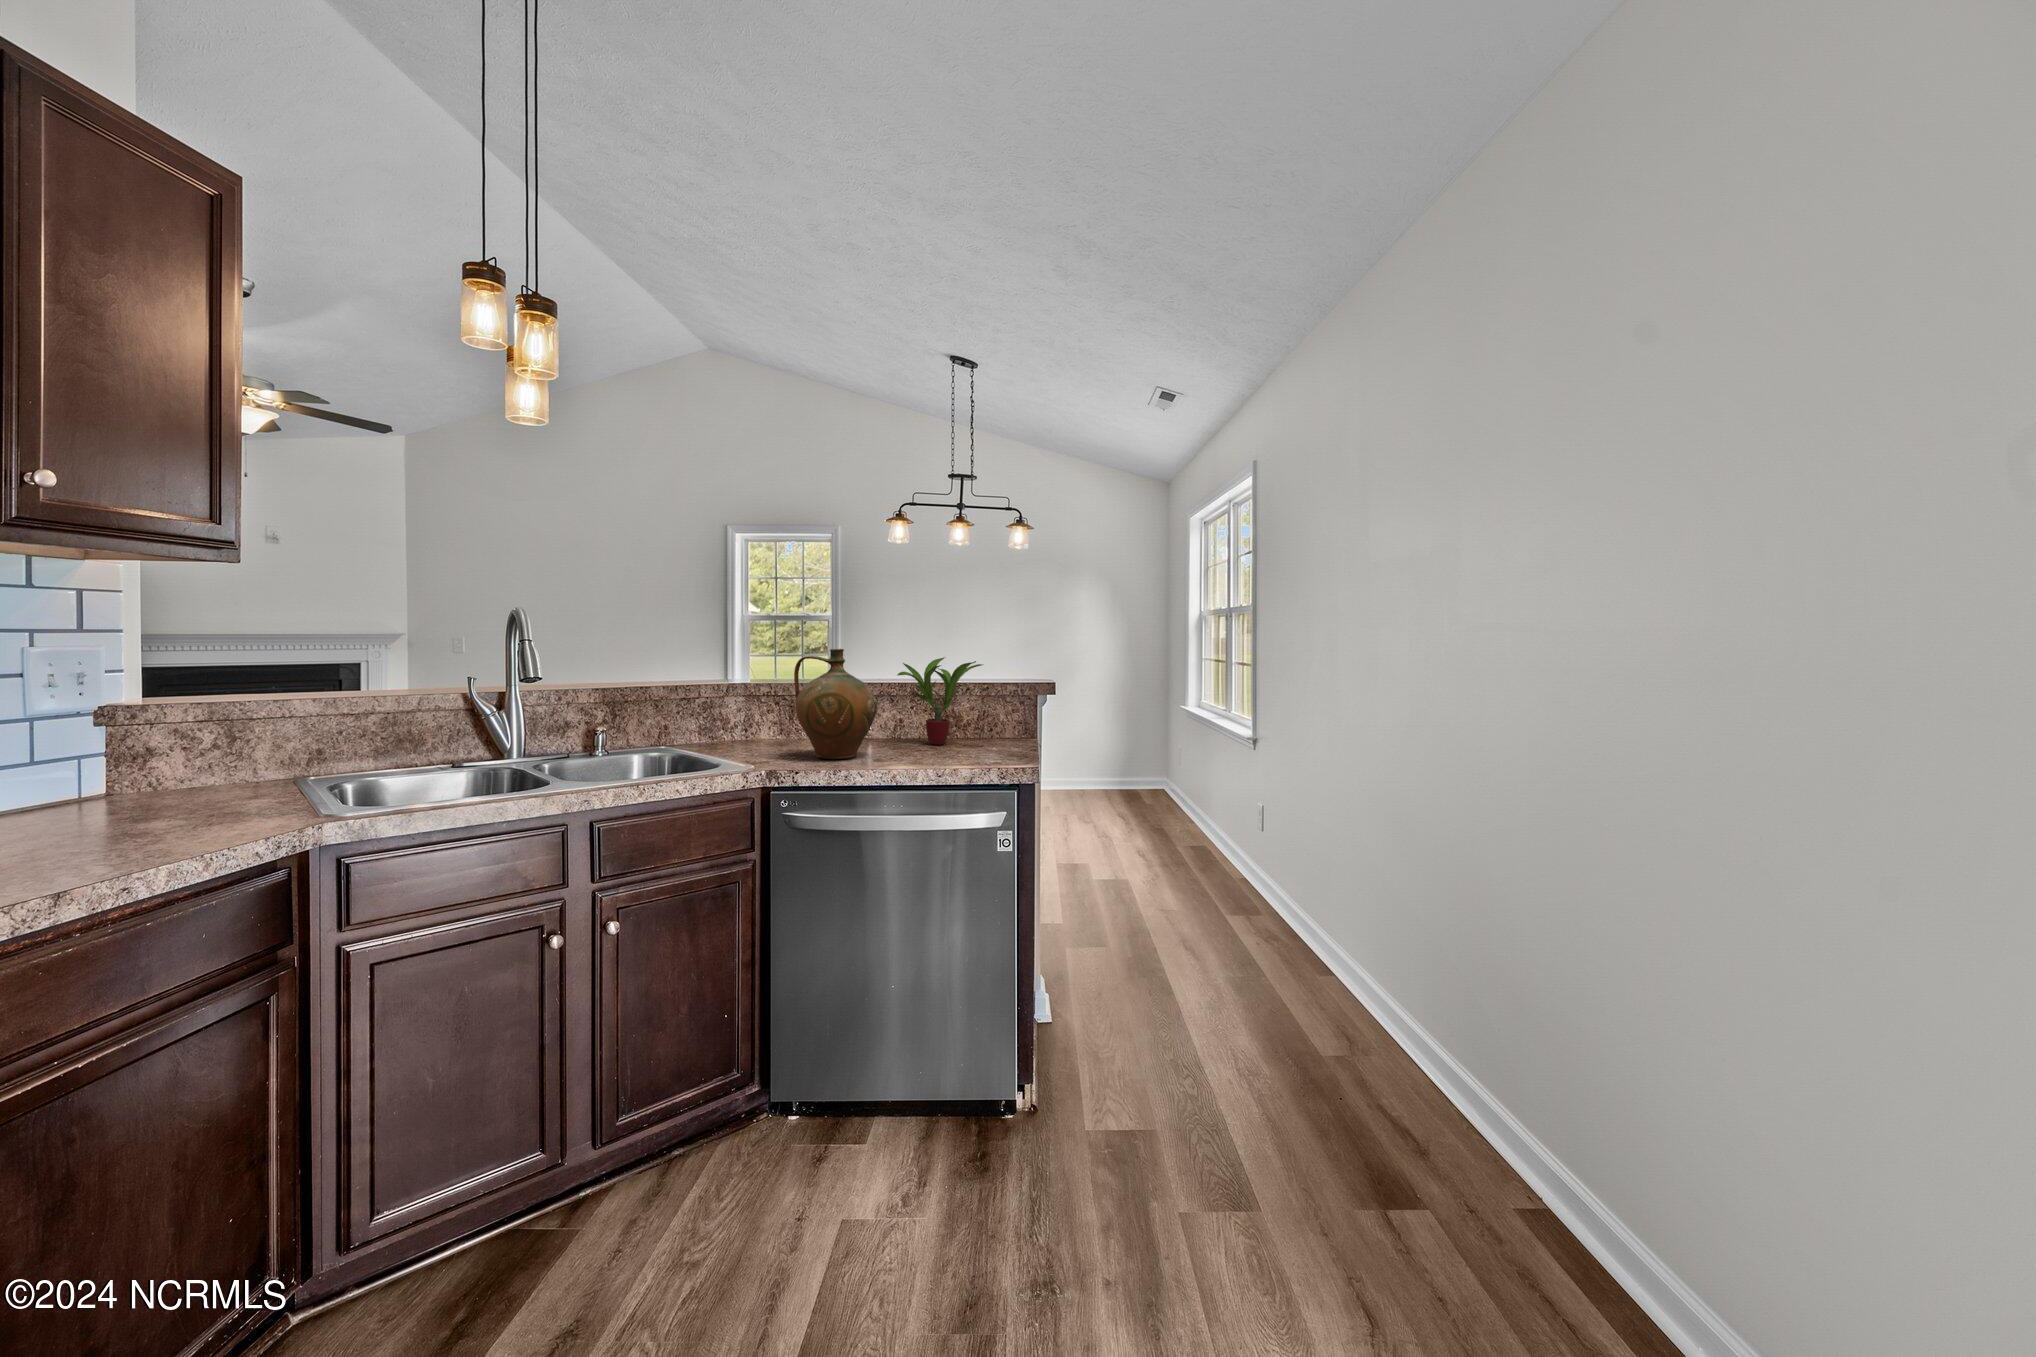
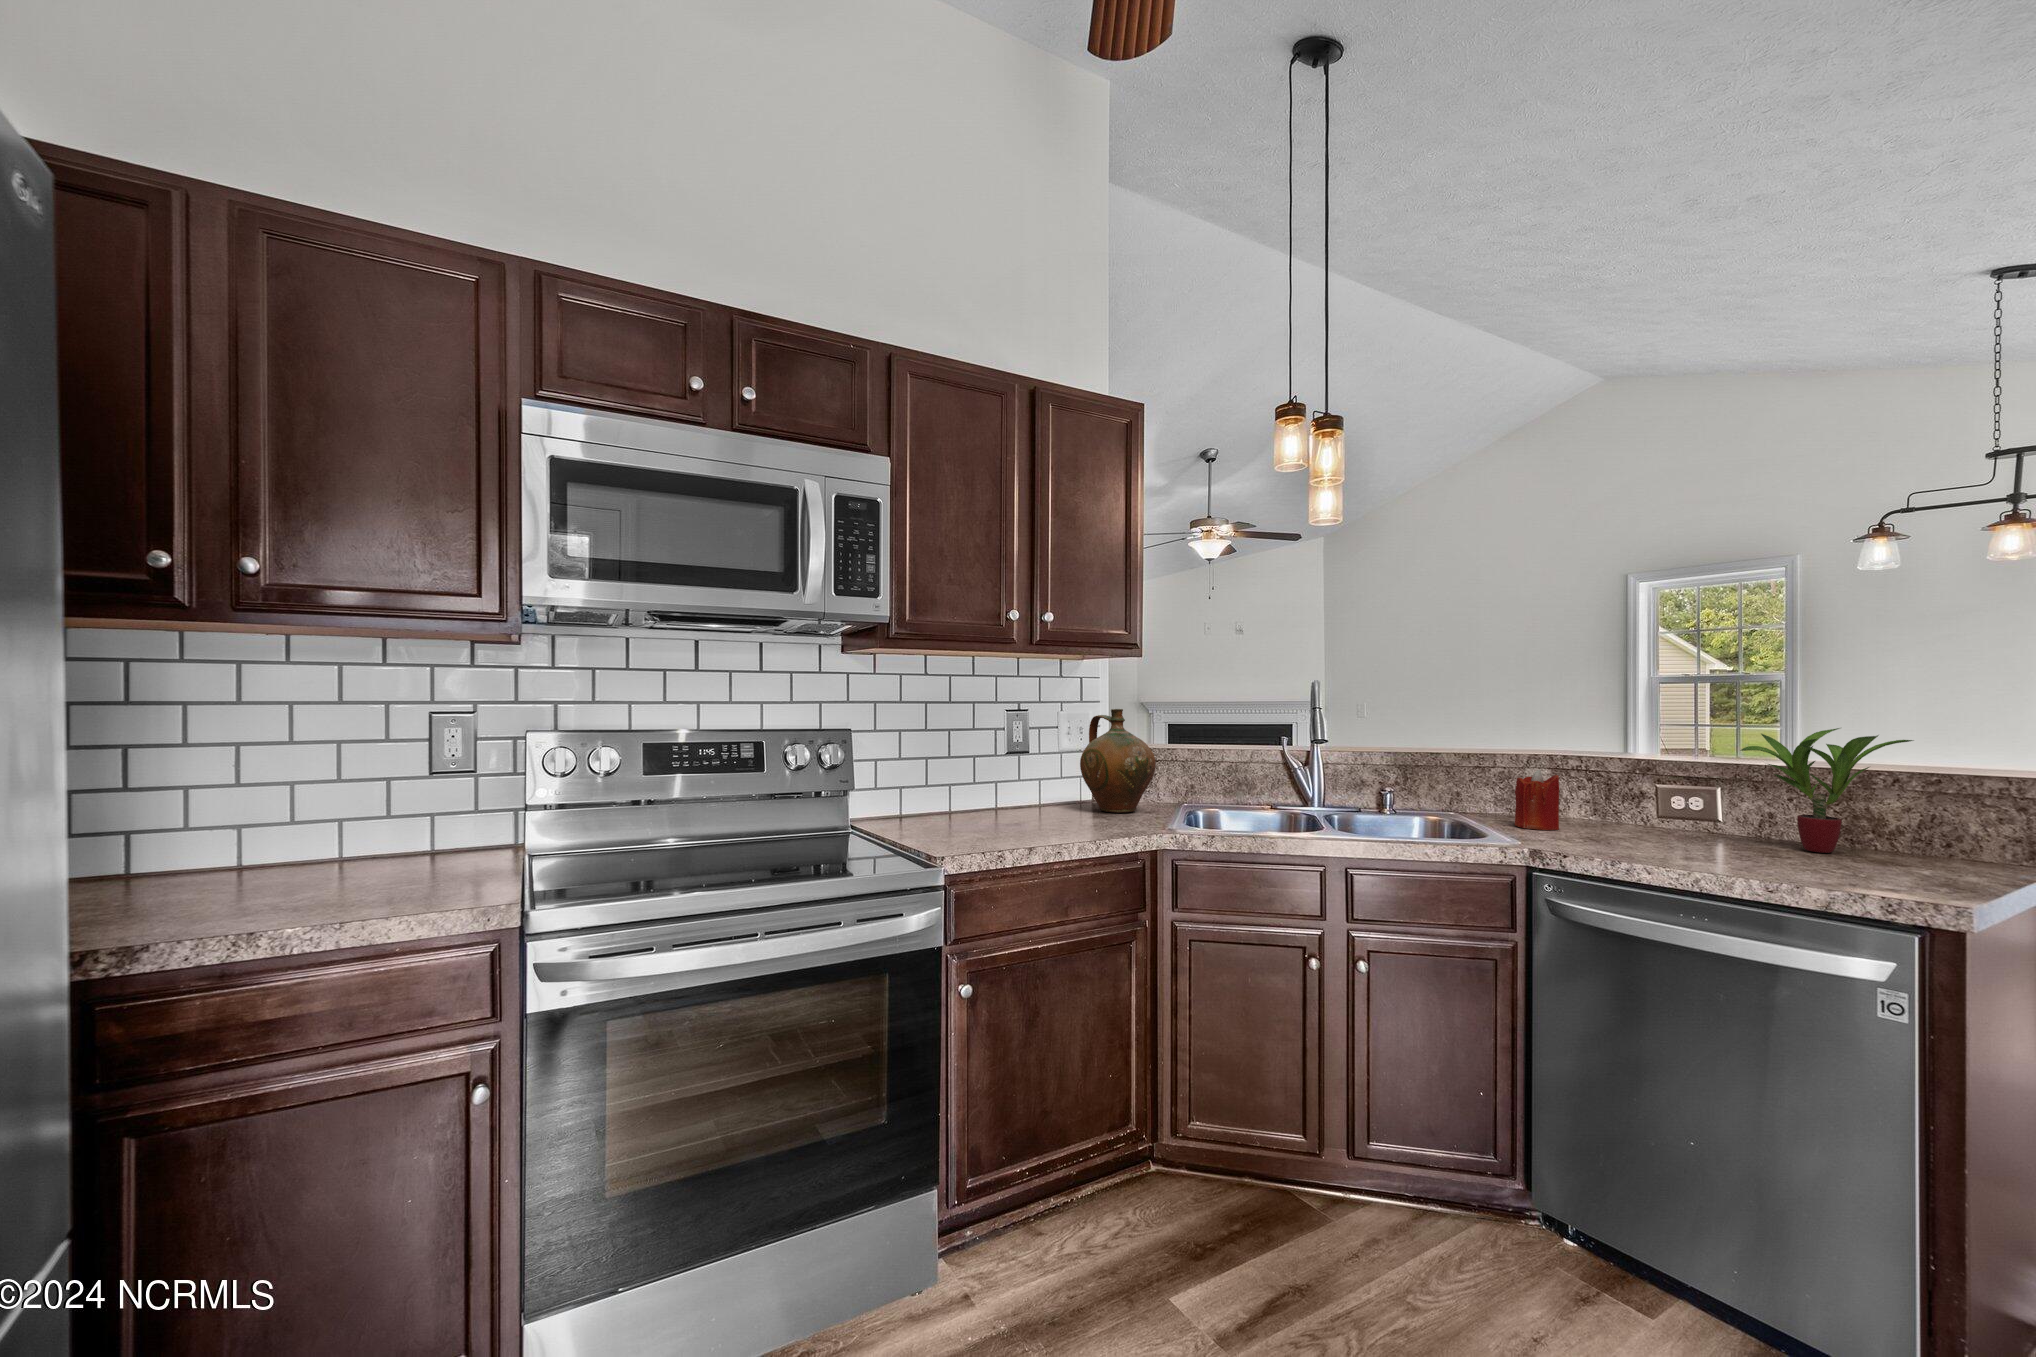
ceramic jug: present [794,649,877,759] -> present [1080,709,1156,813]
candle: none [730,699,769,753] -> present [1515,770,1559,830]

